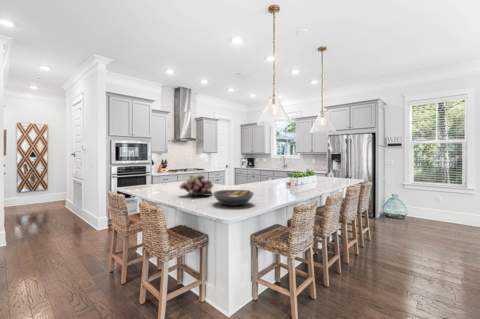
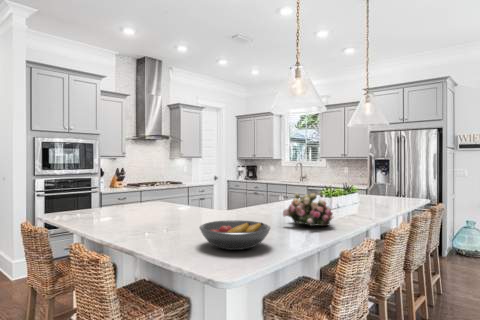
flower arrangement: present [180,175,213,195] -> present [283,193,333,226]

